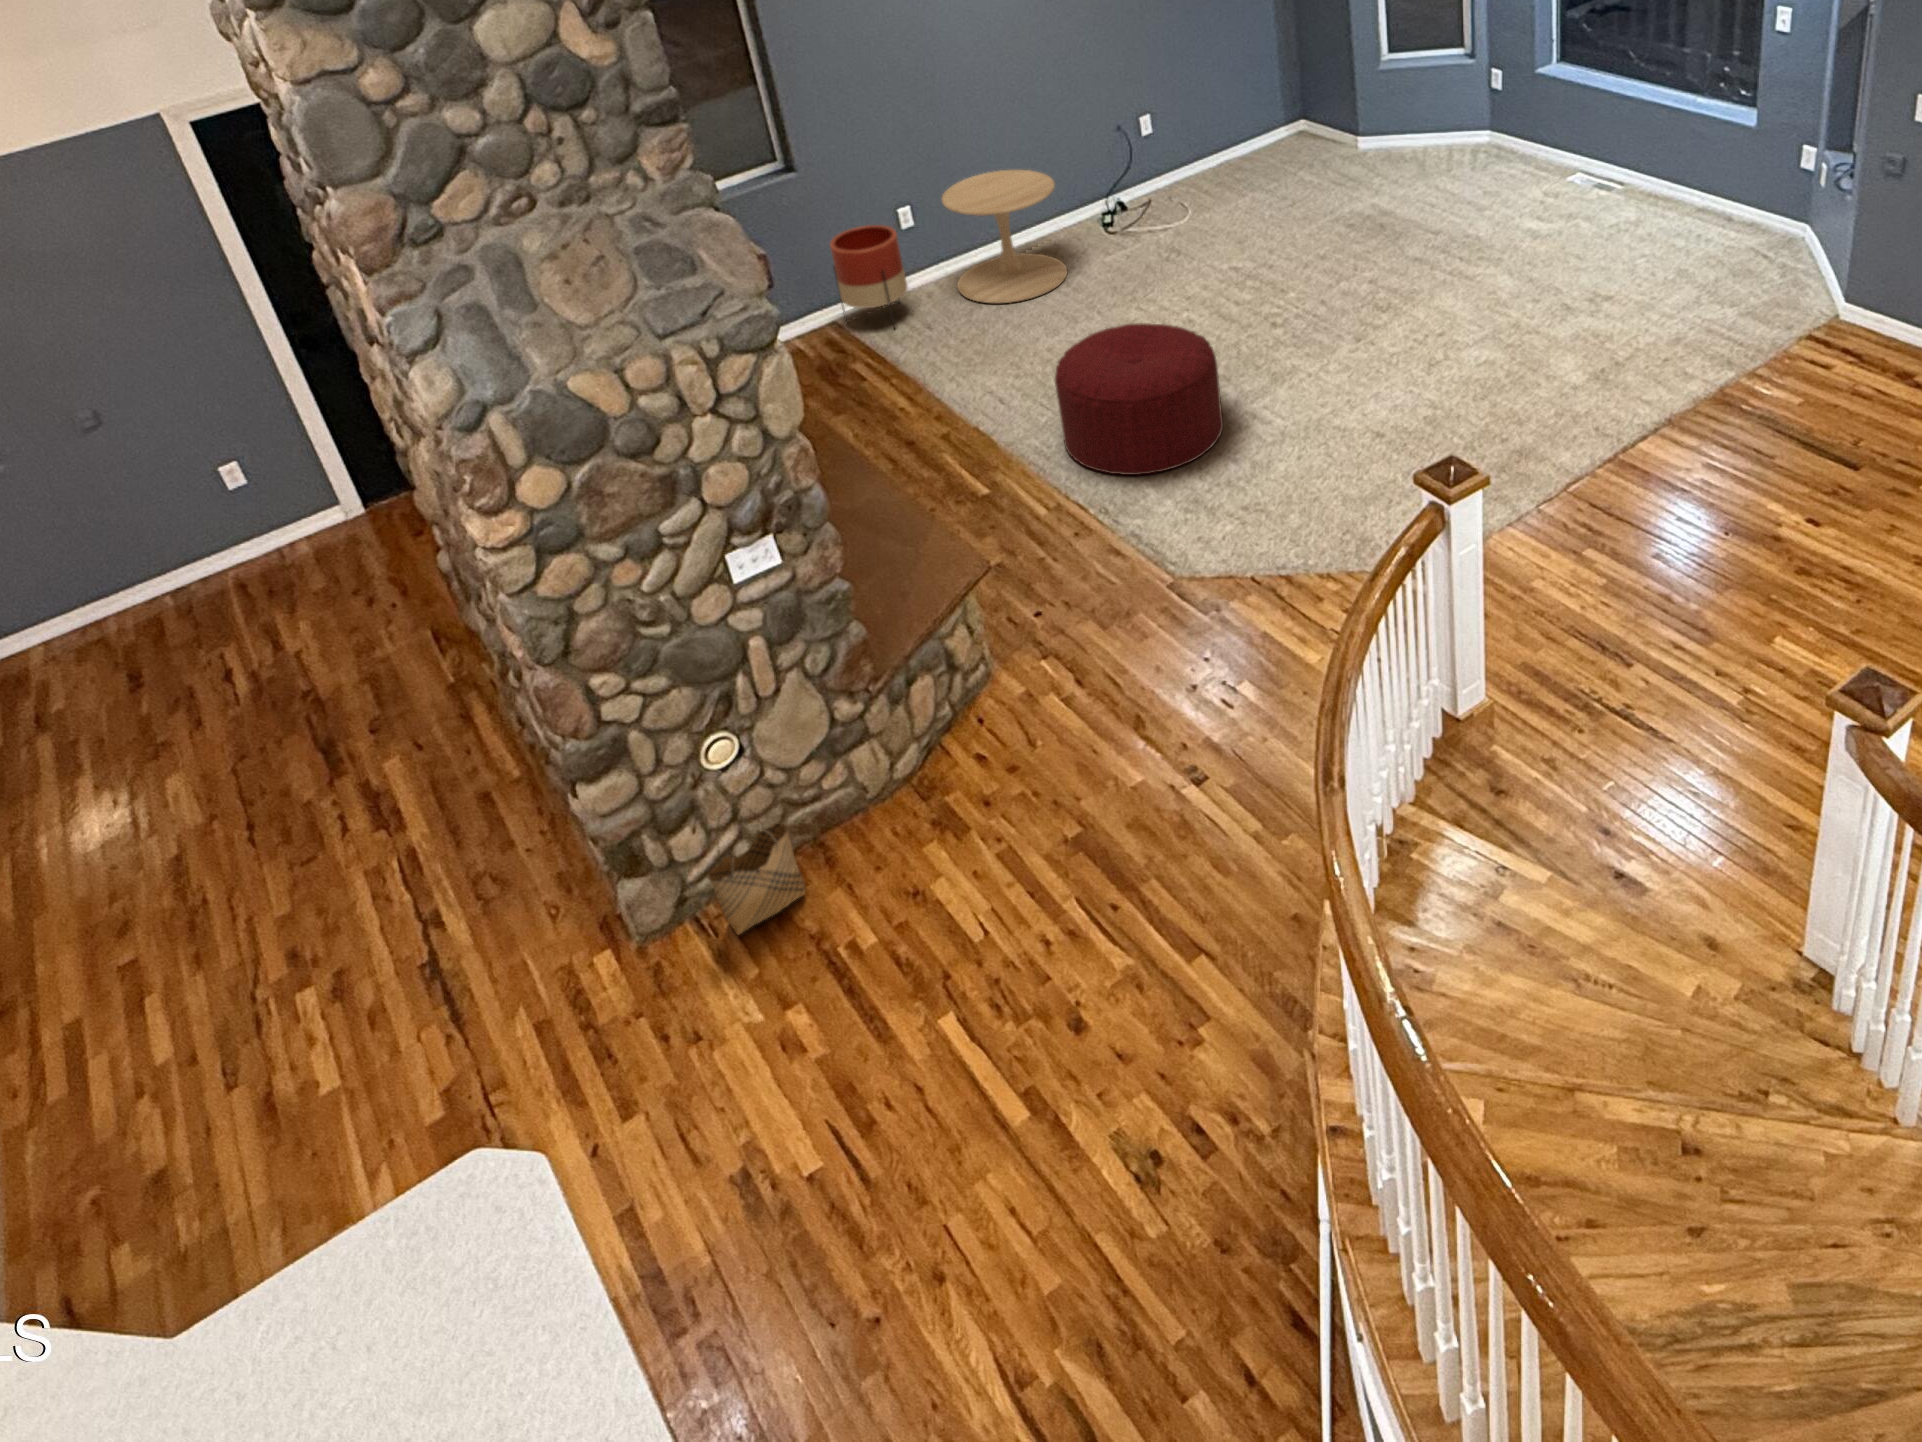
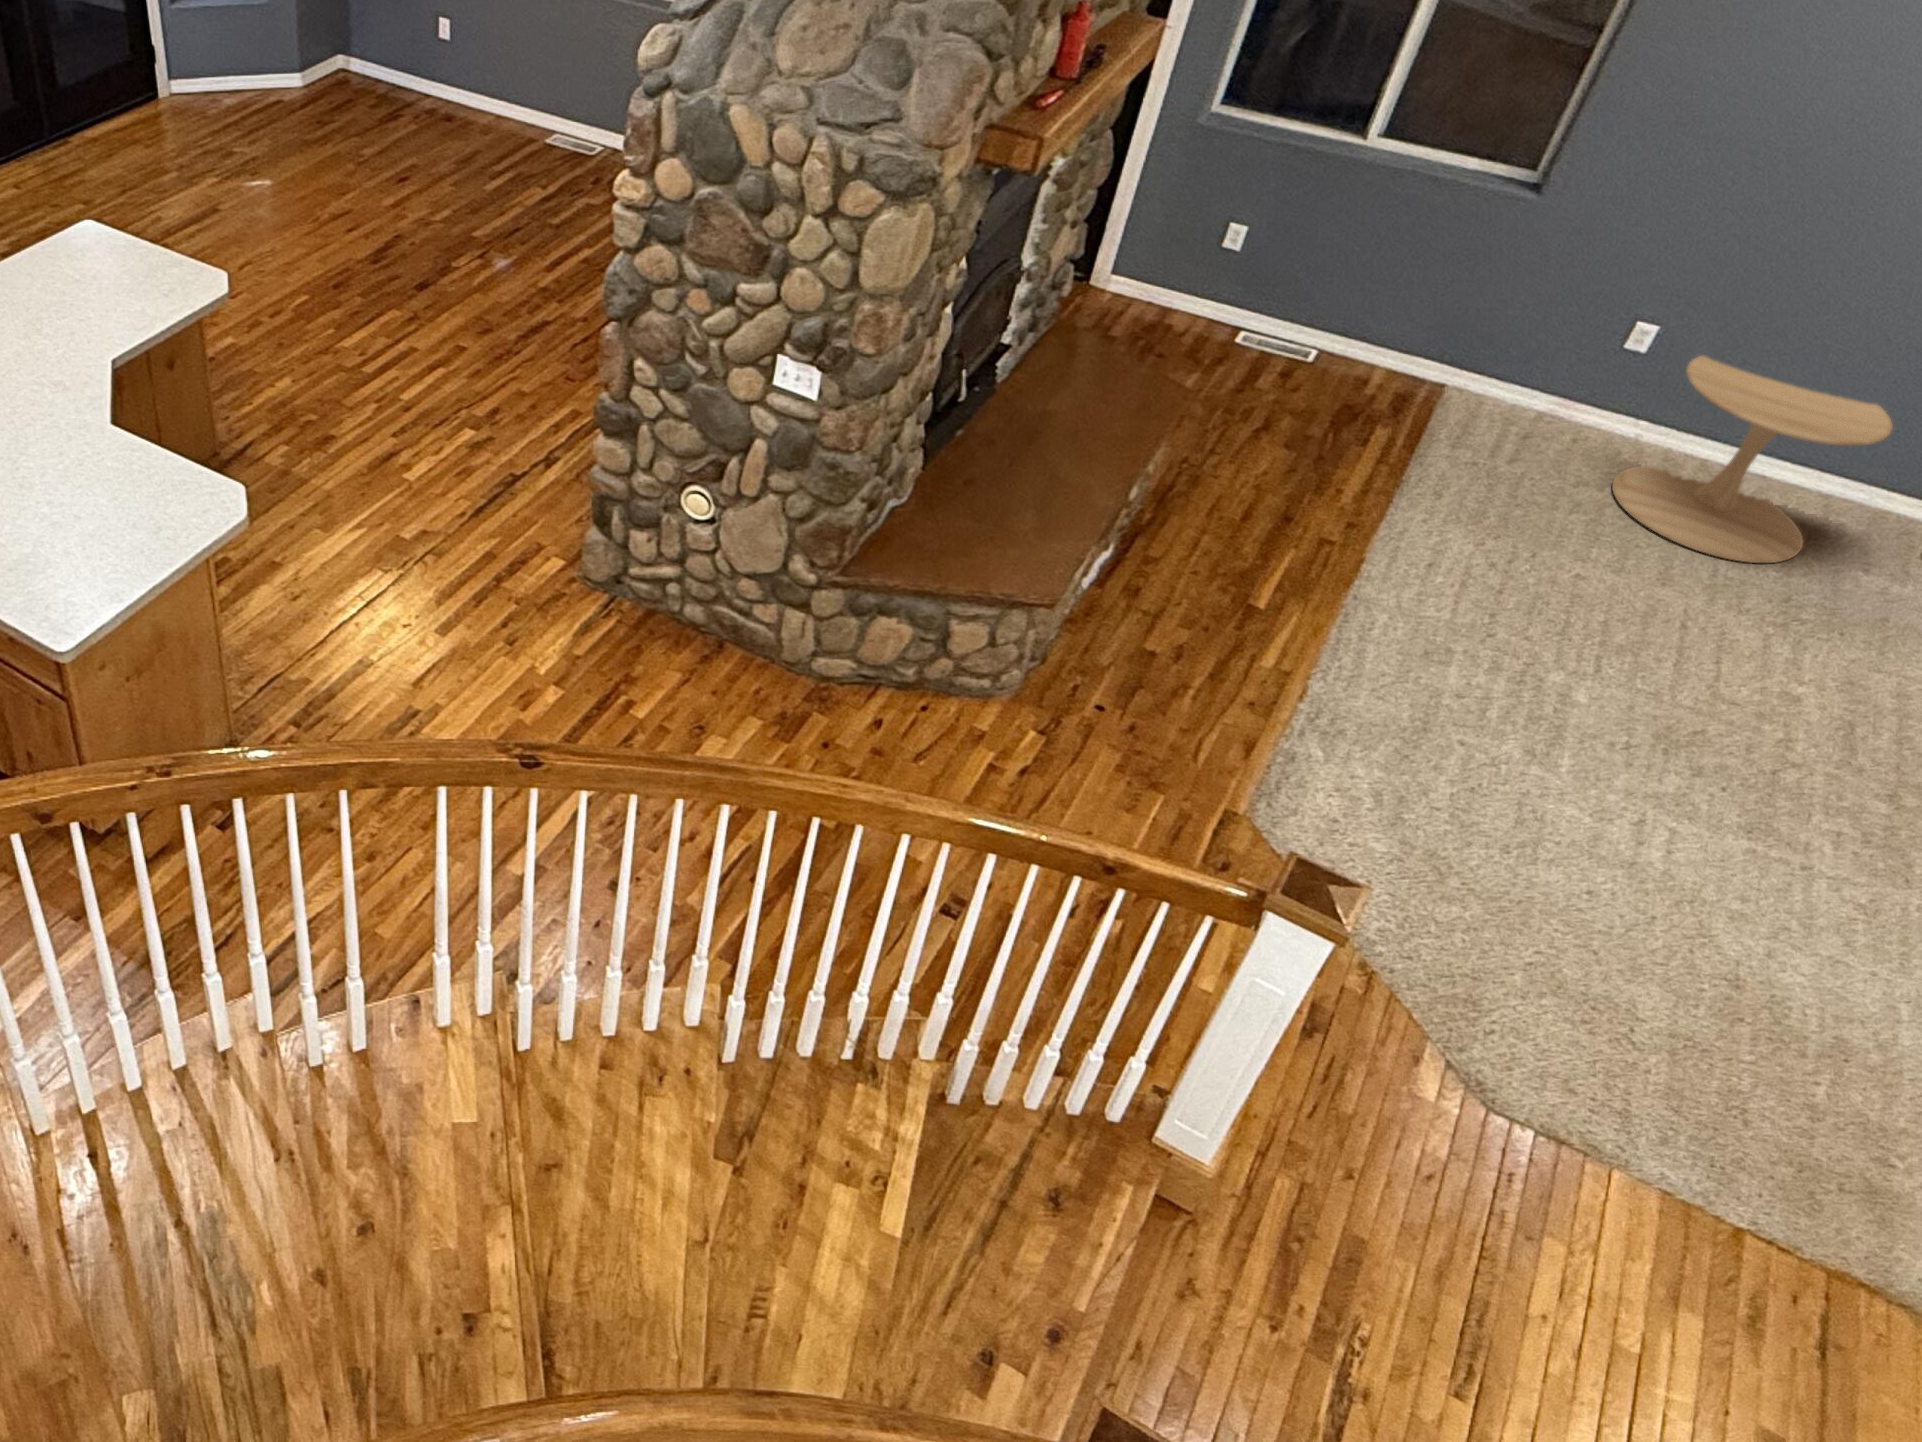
planter: present [830,225,907,319] -> none [1452,306,1599,449]
ottoman: present [1054,323,1223,475] -> none [1376,572,1689,812]
woven basket: present [708,806,805,935] -> none [603,540,686,653]

